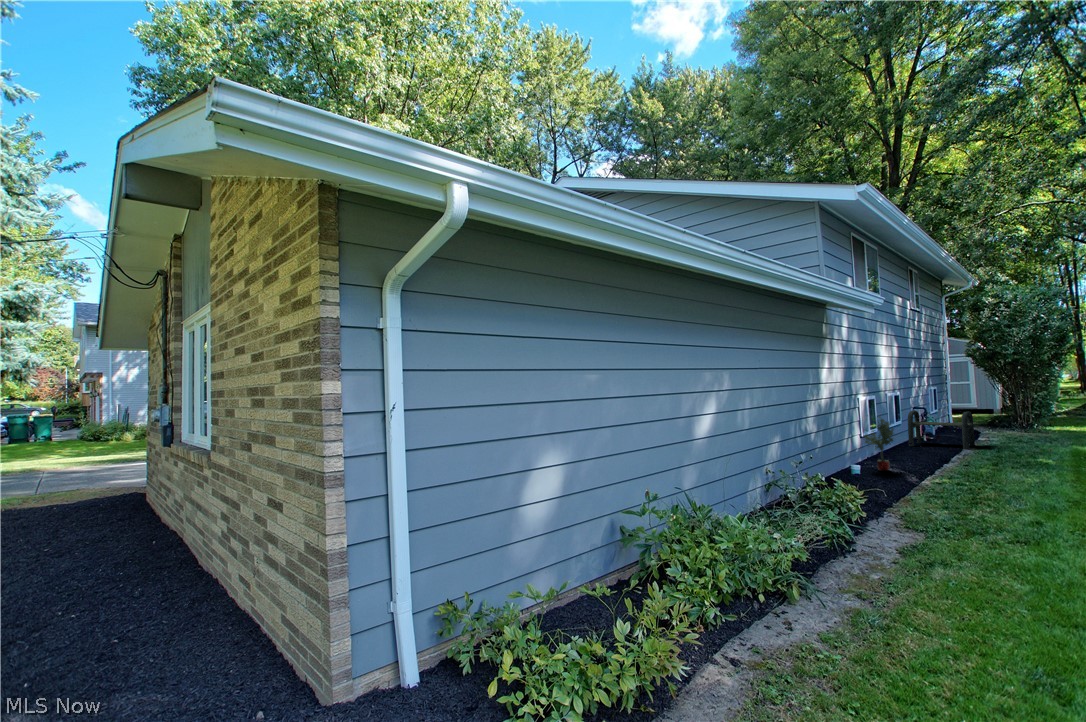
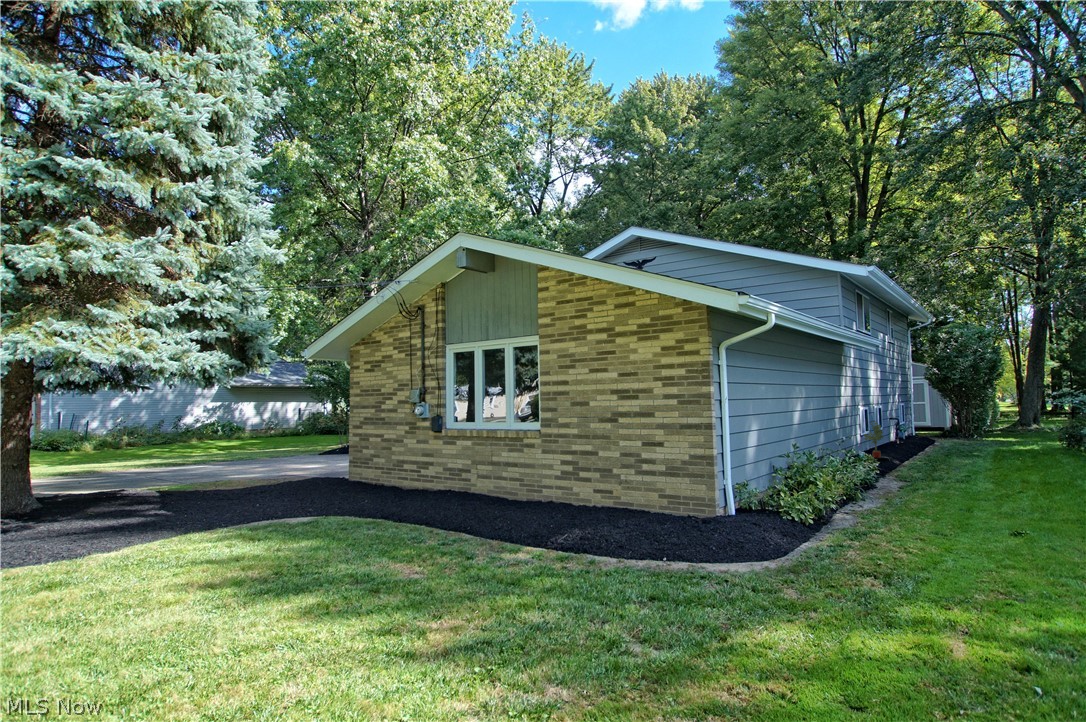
bench: present [908,410,975,450] -> none [887,420,933,448]

